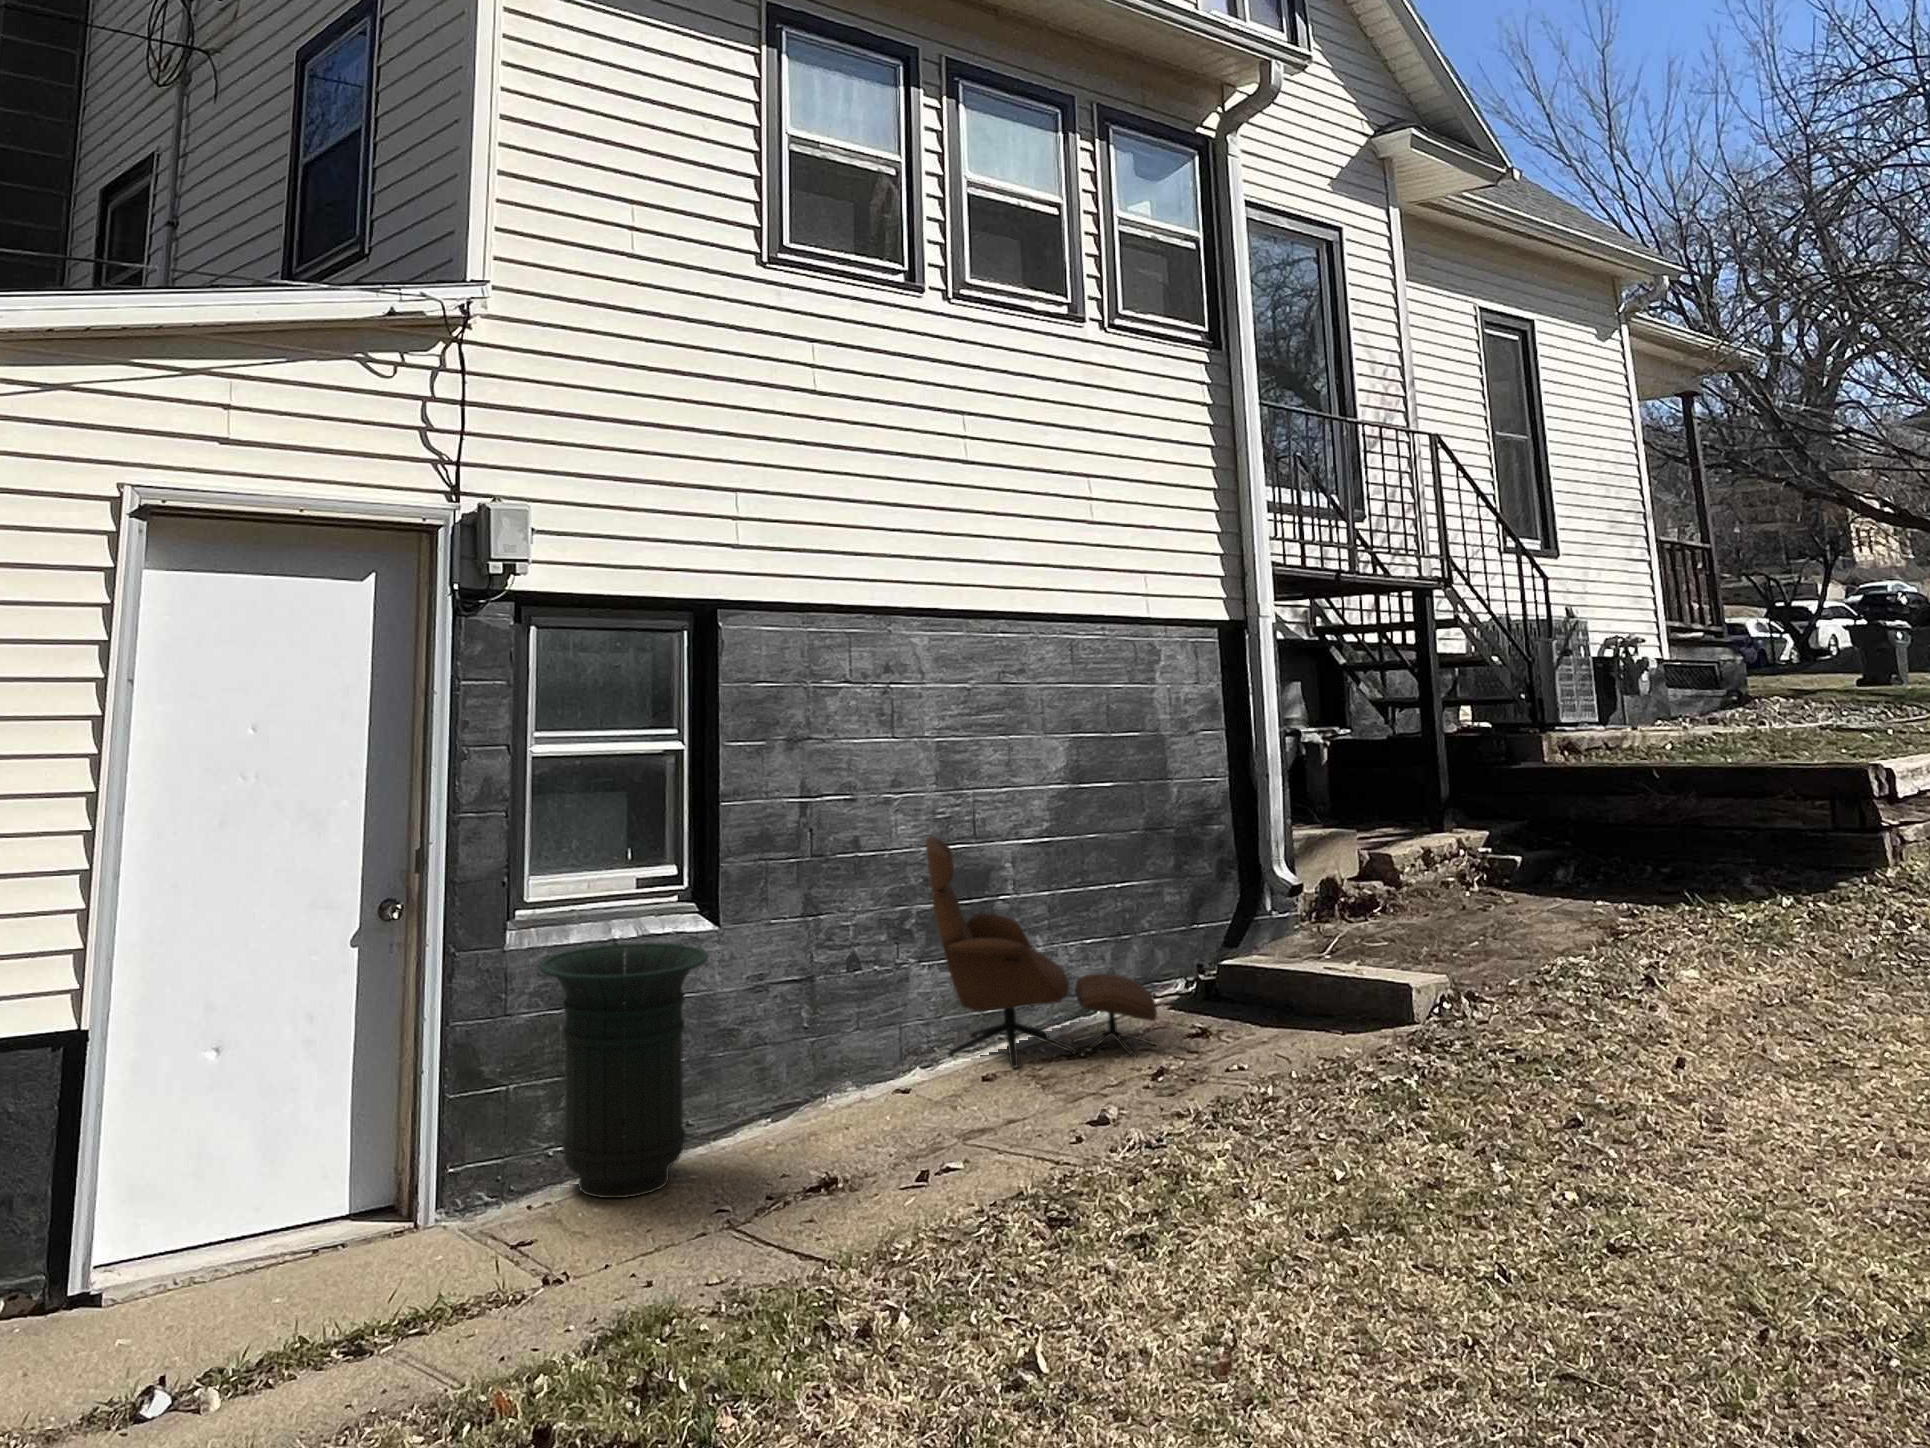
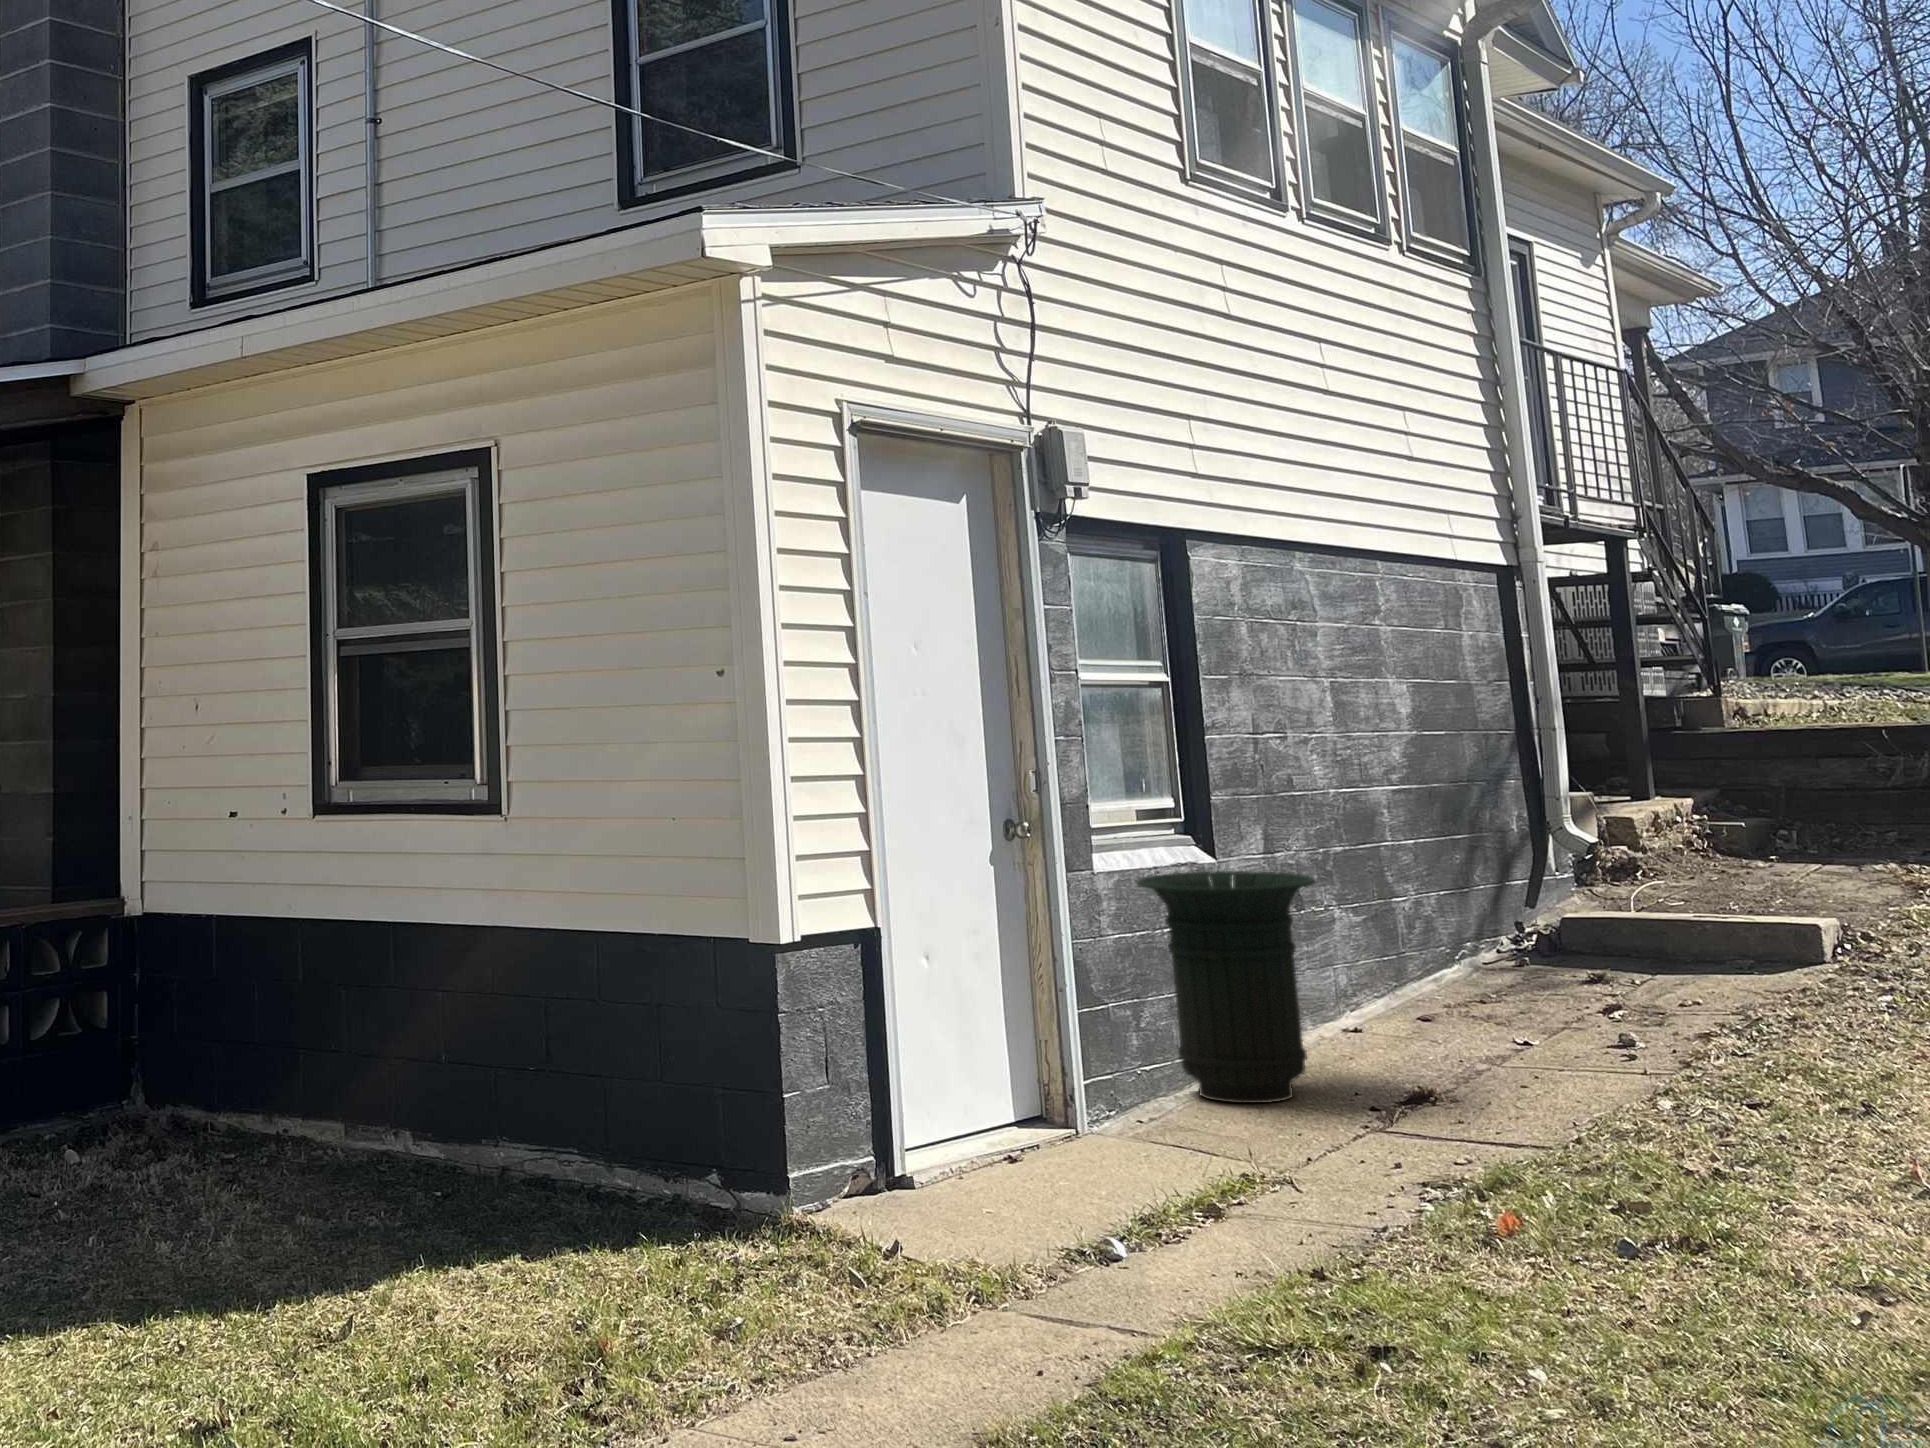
lounge chair: present [926,837,1158,1067] -> none [1325,785,1613,1011]

